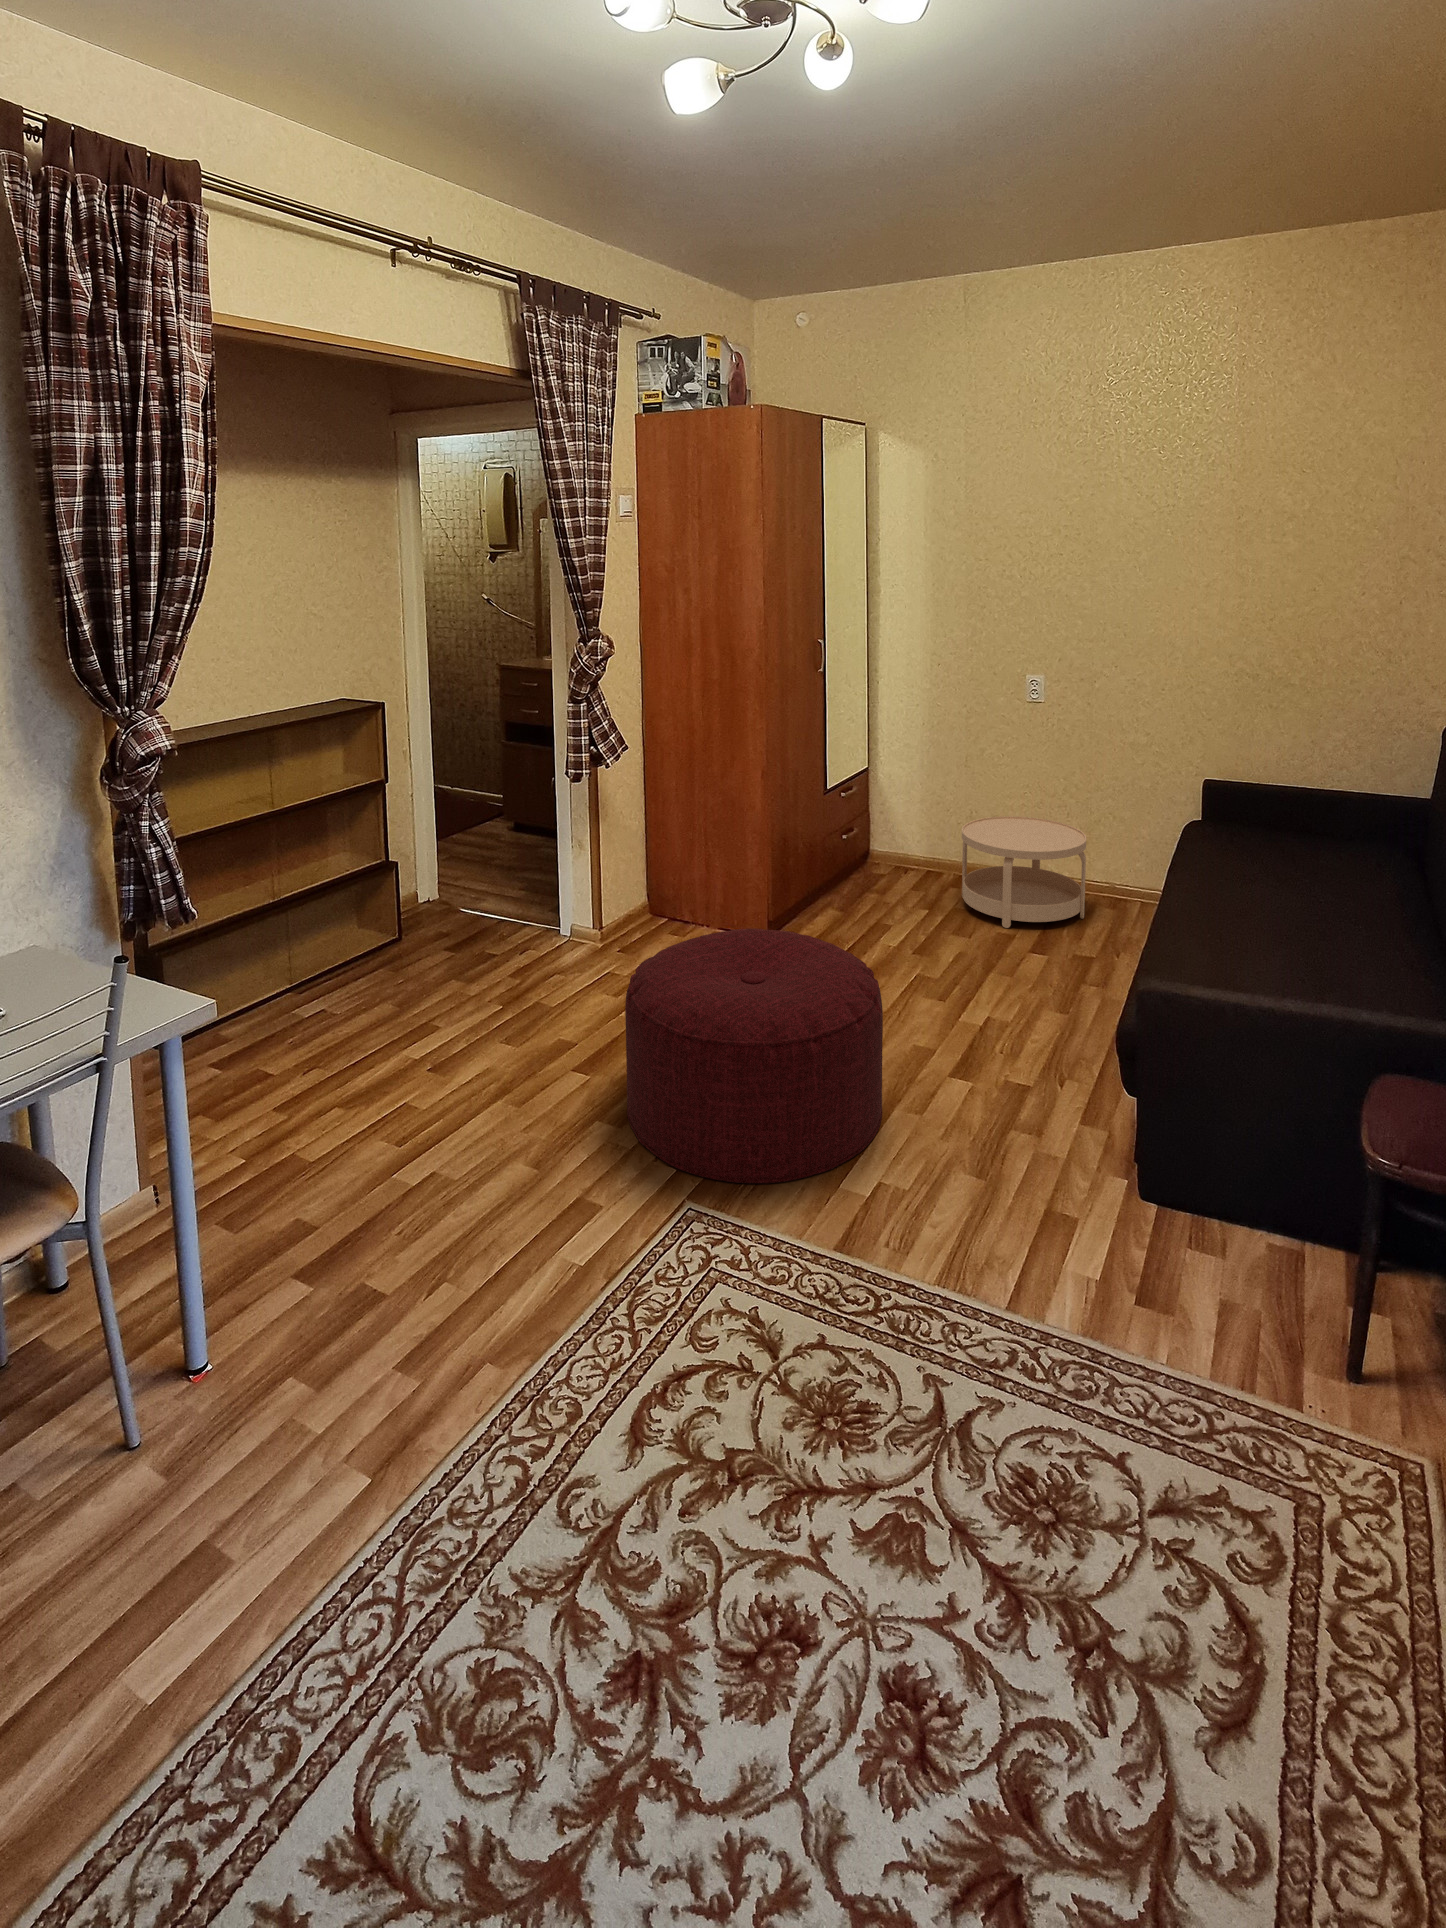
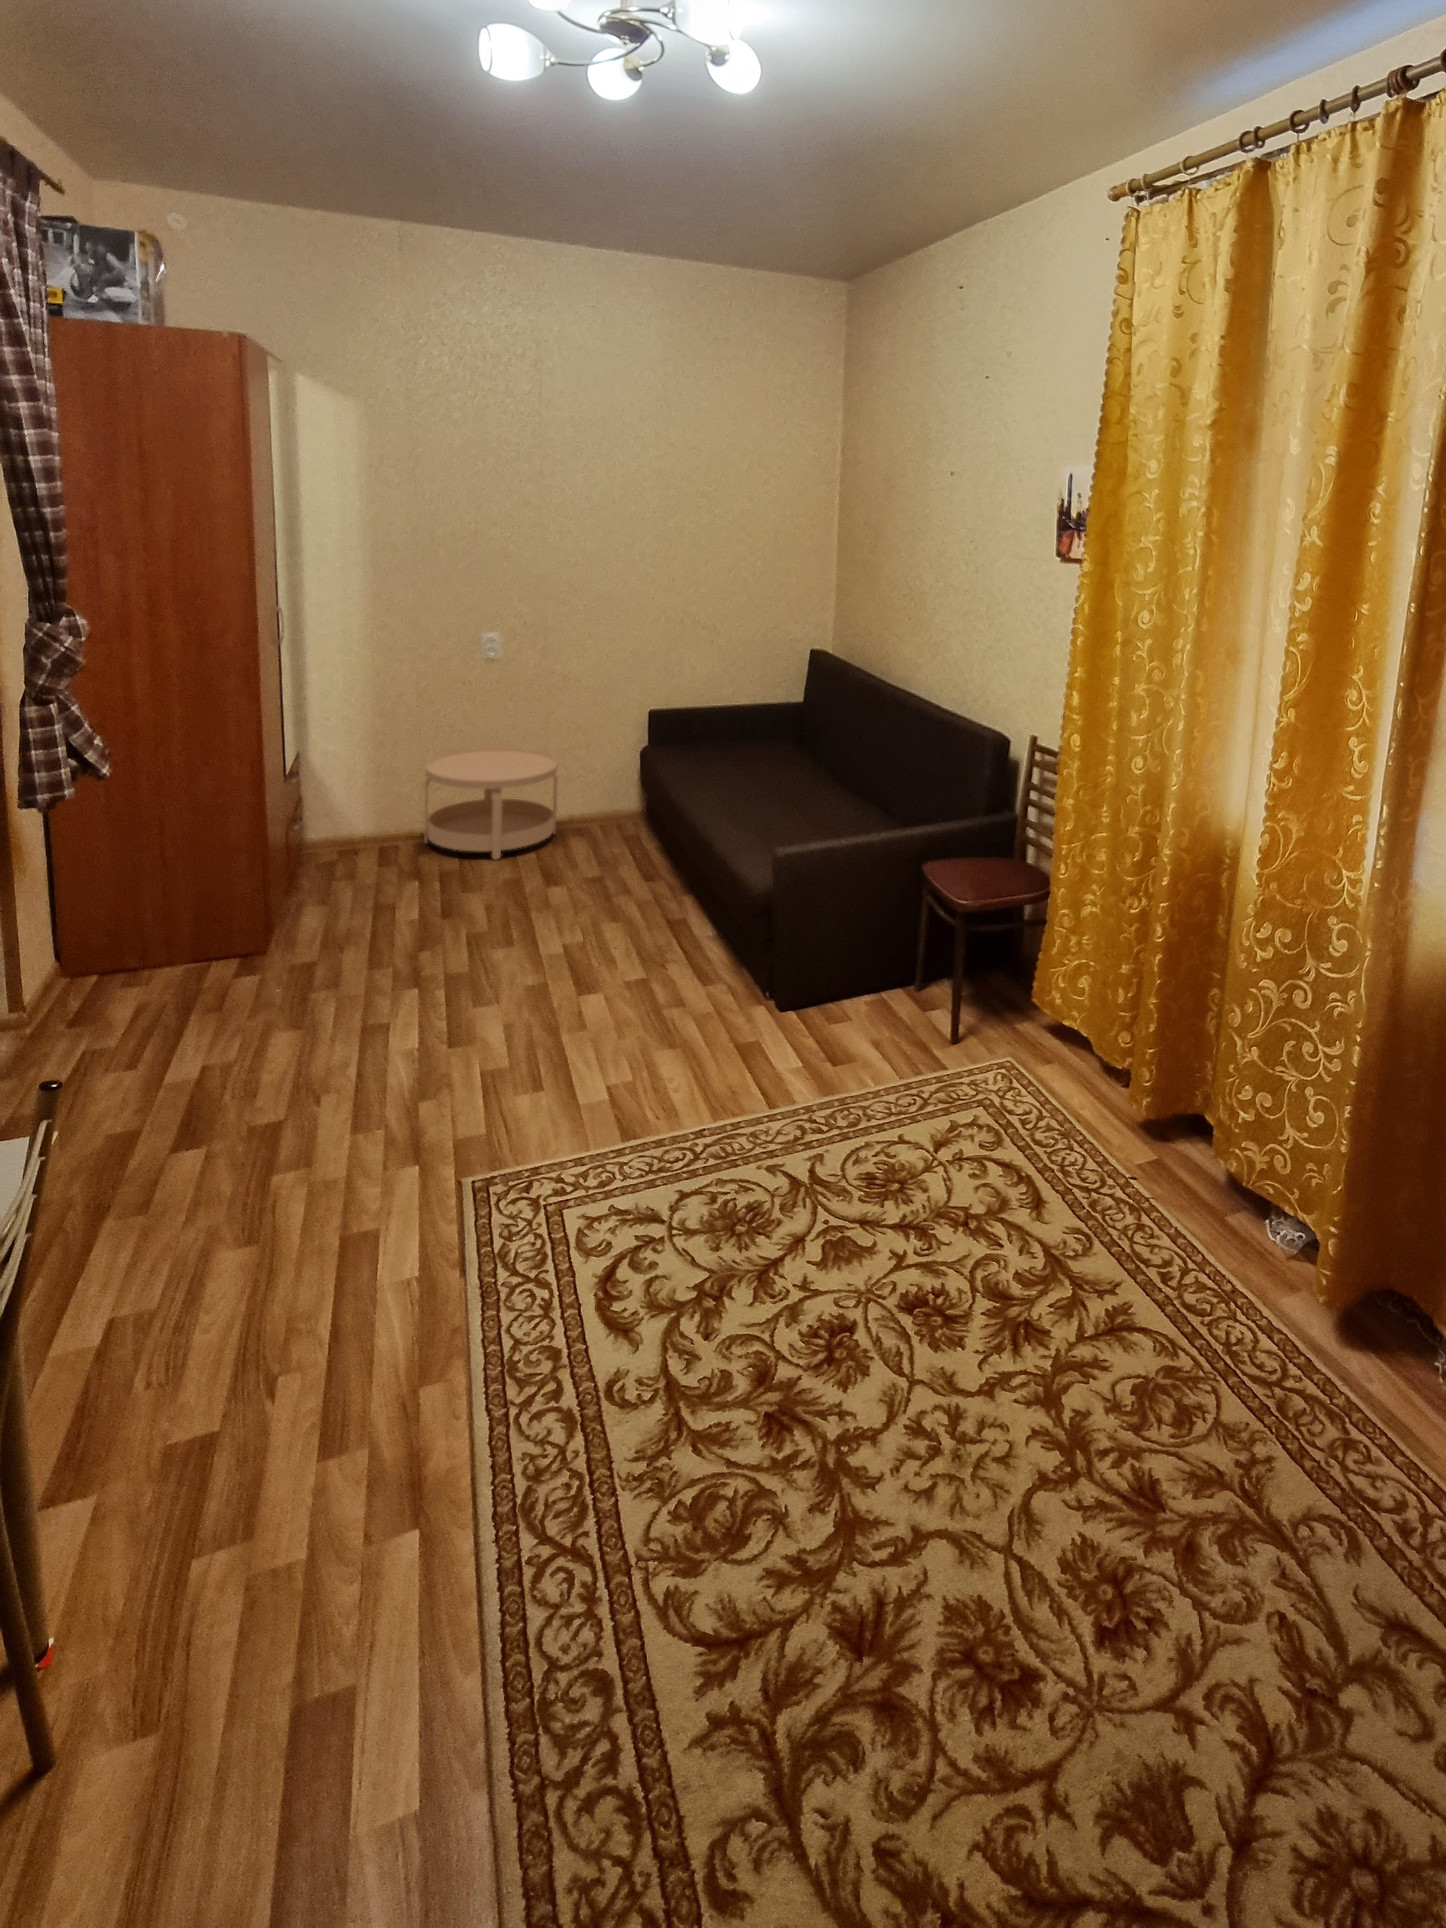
ottoman: present [625,928,883,1183] -> none [257,894,569,1165]

